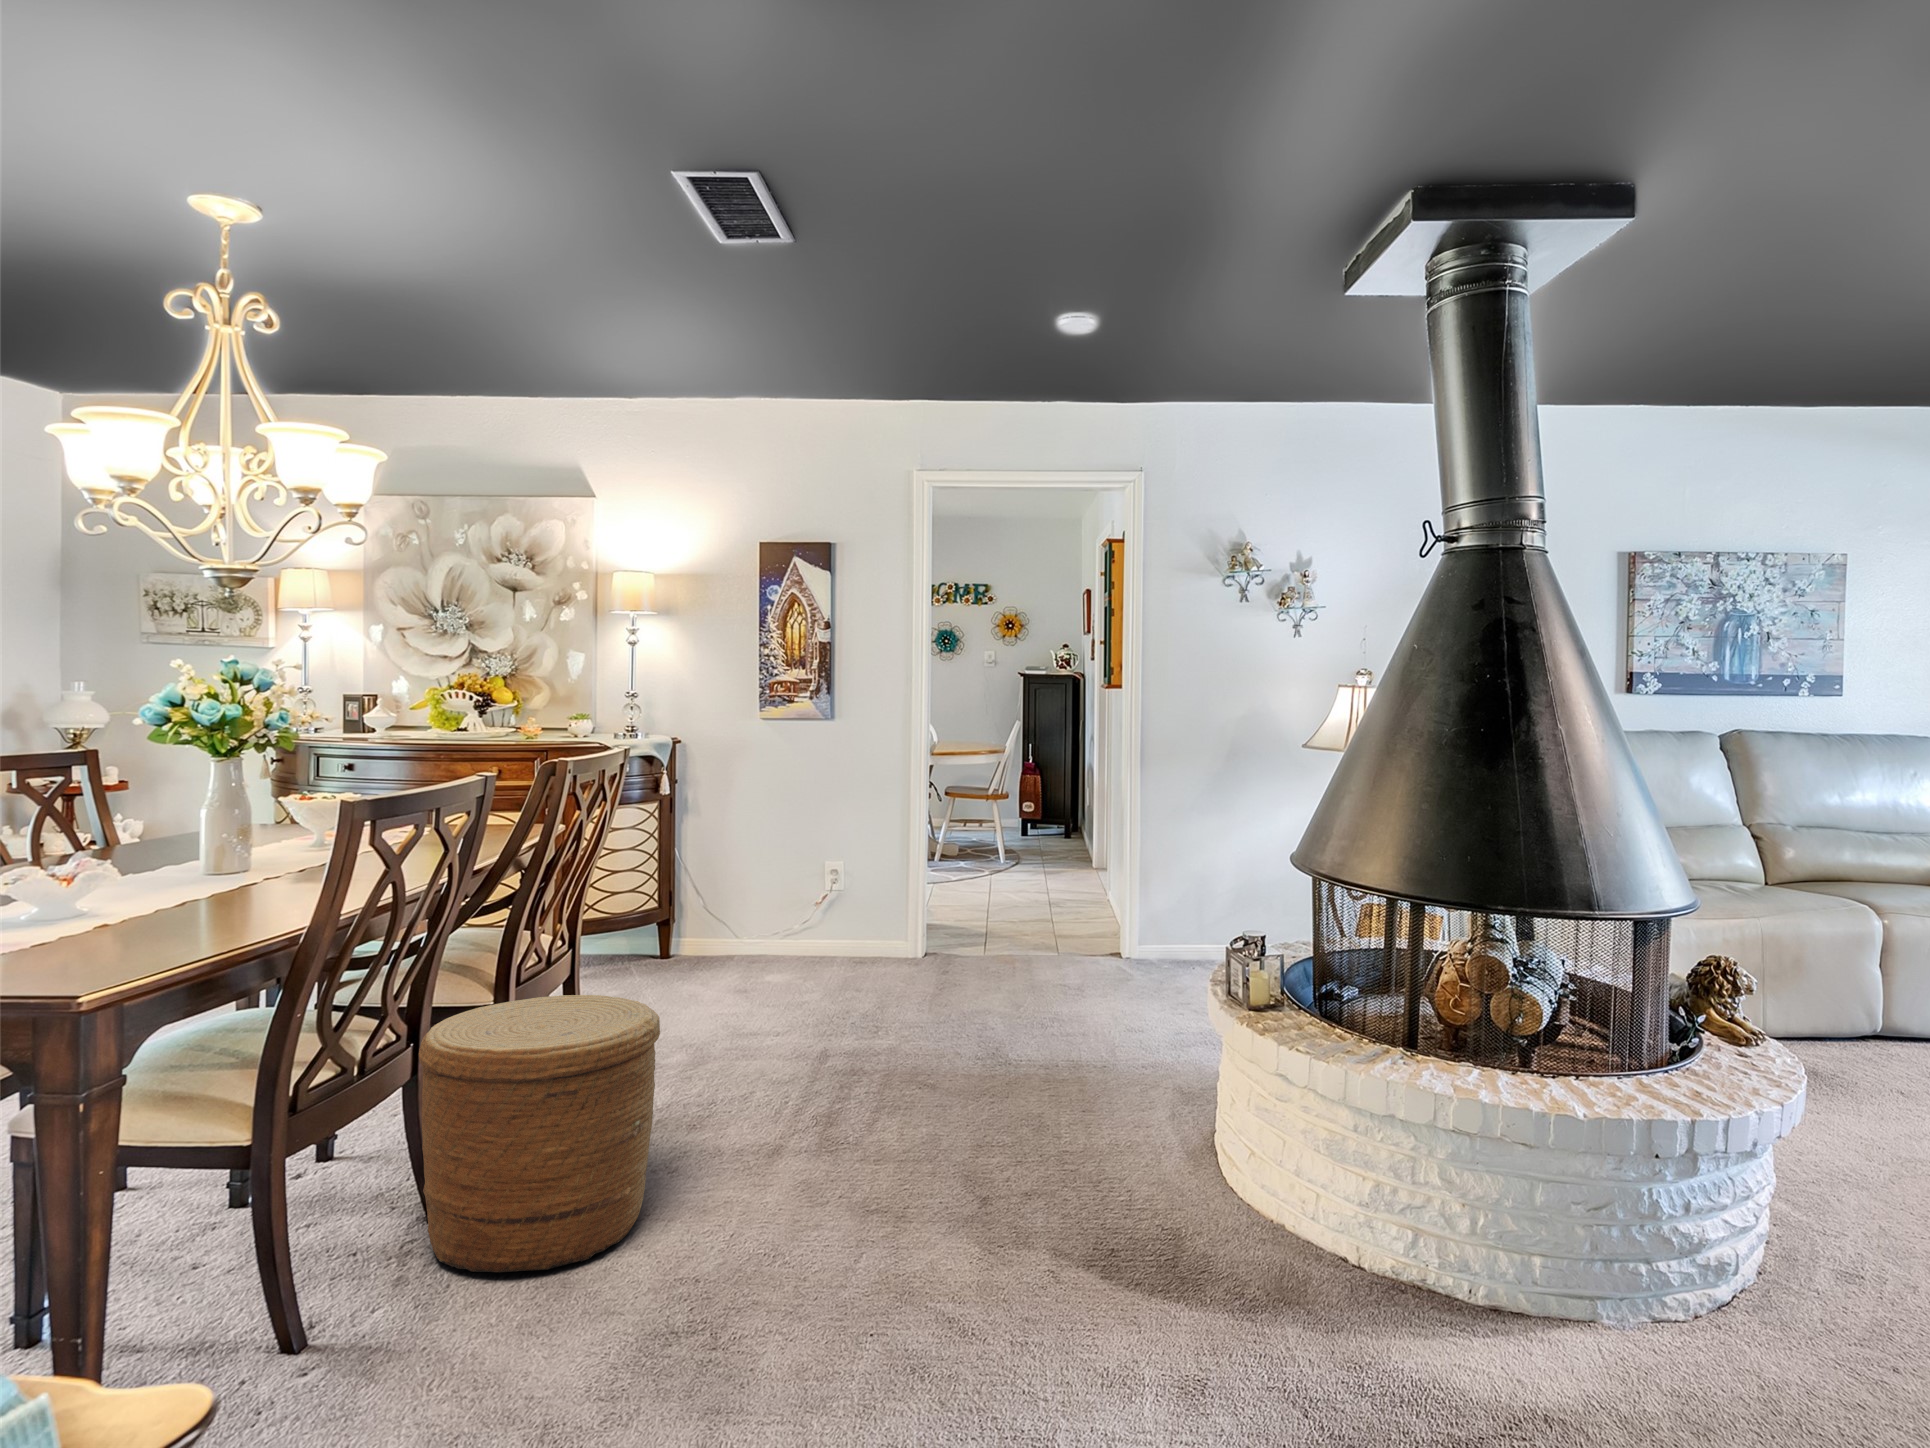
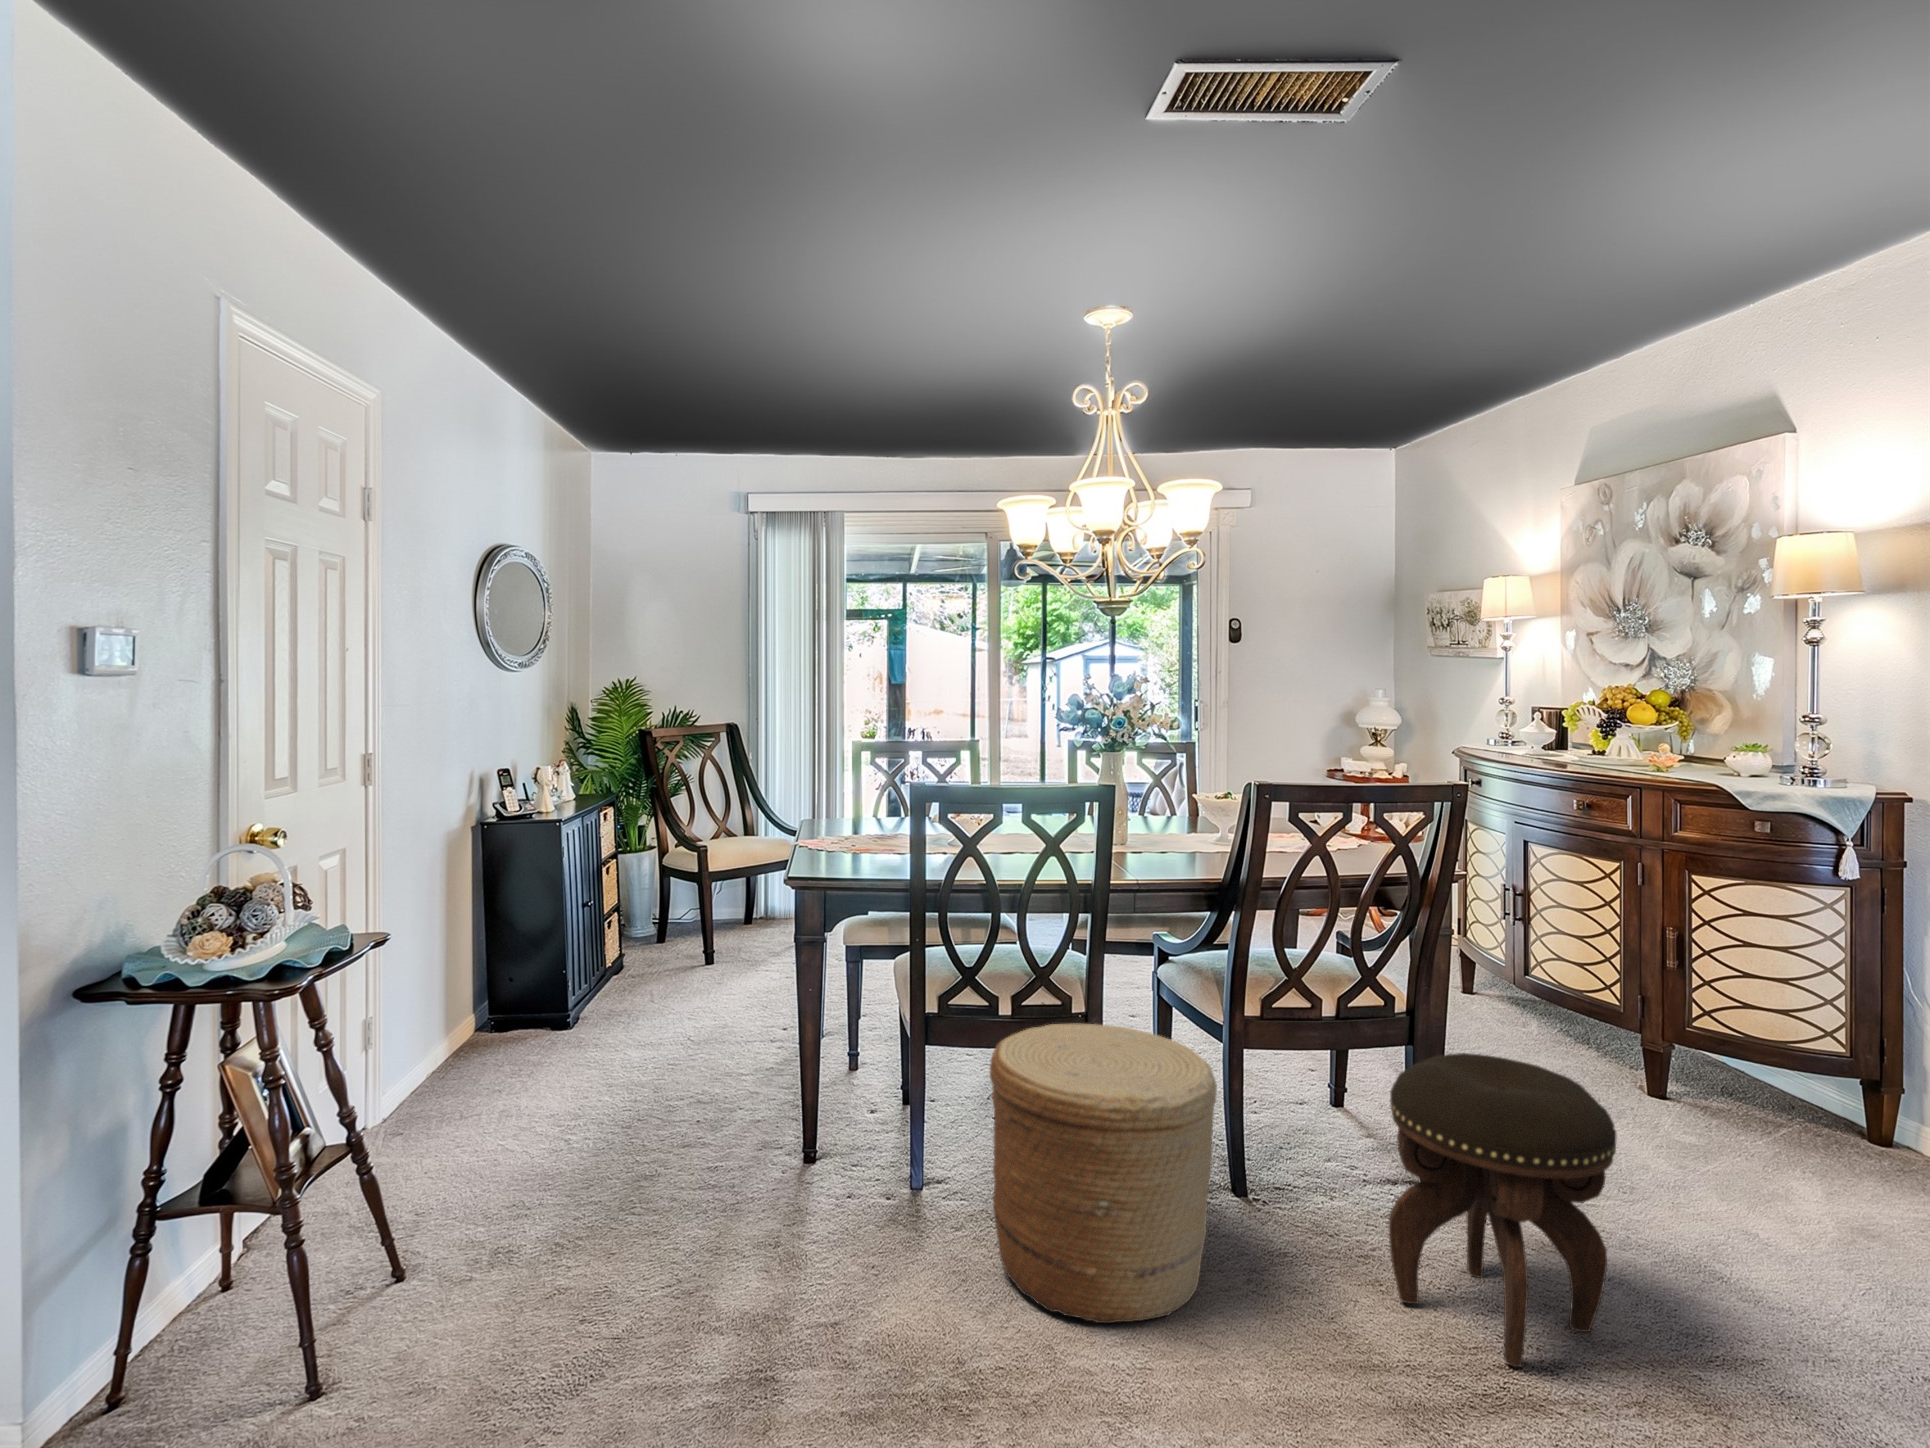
footstool: none [668,925,809,1120] -> present [1388,1053,1616,1367]

